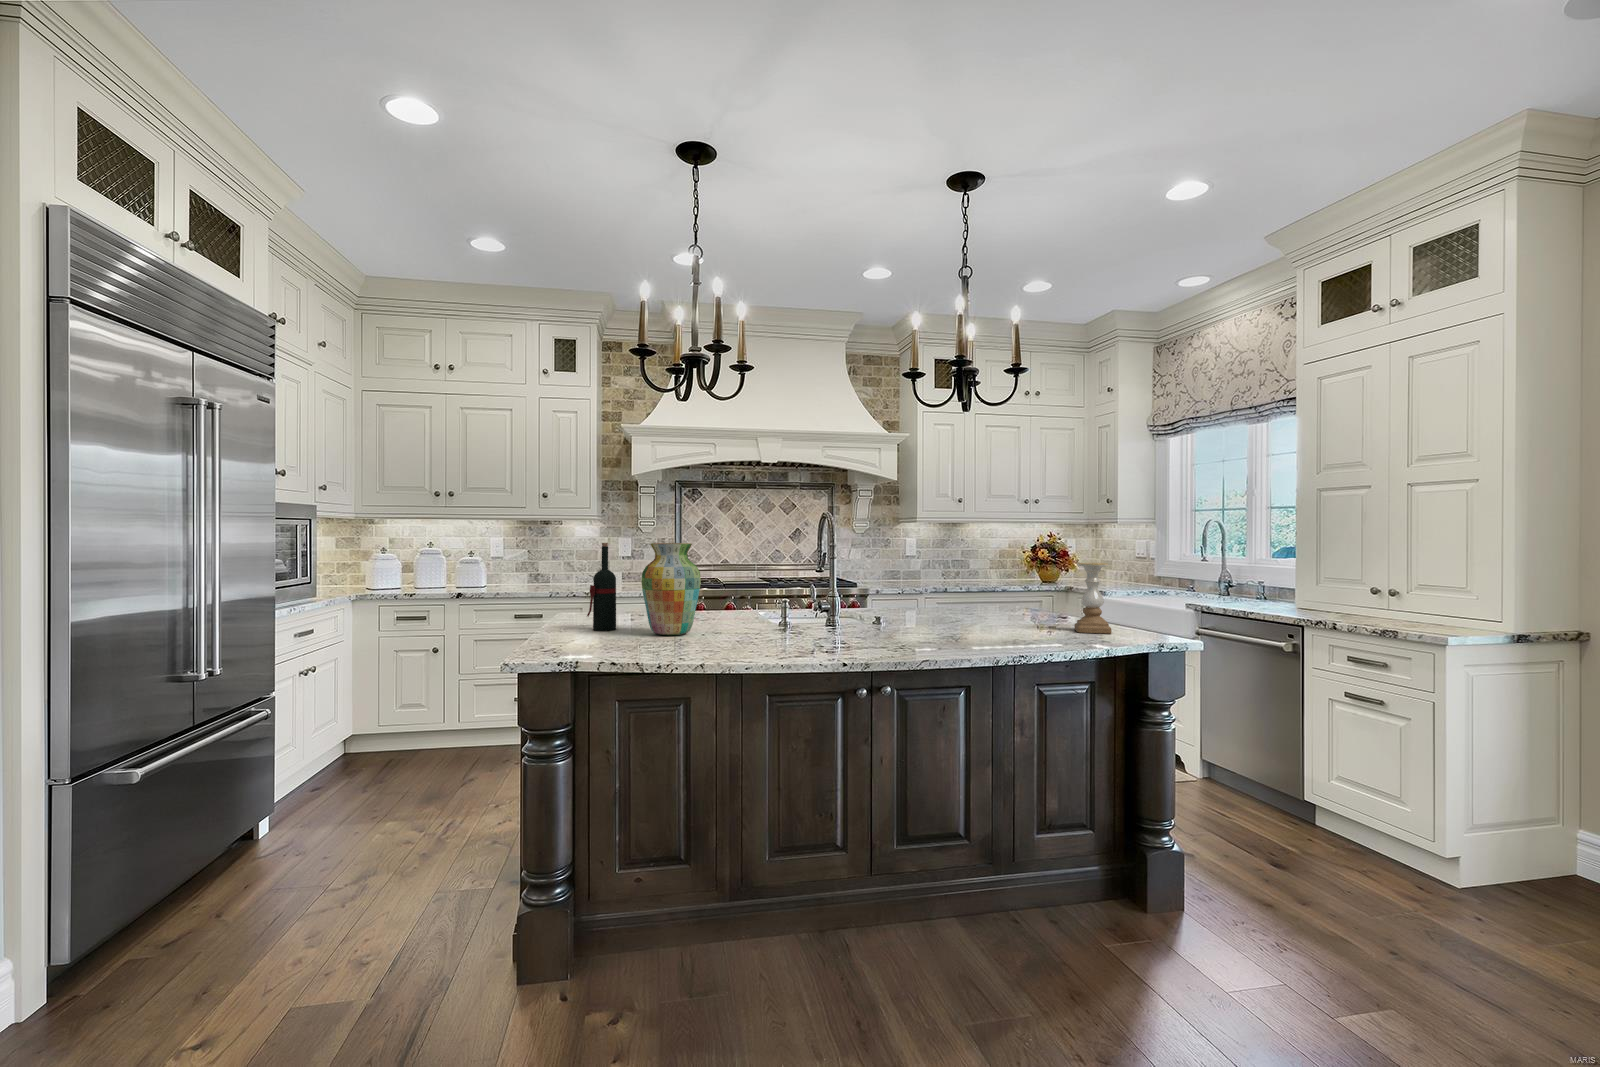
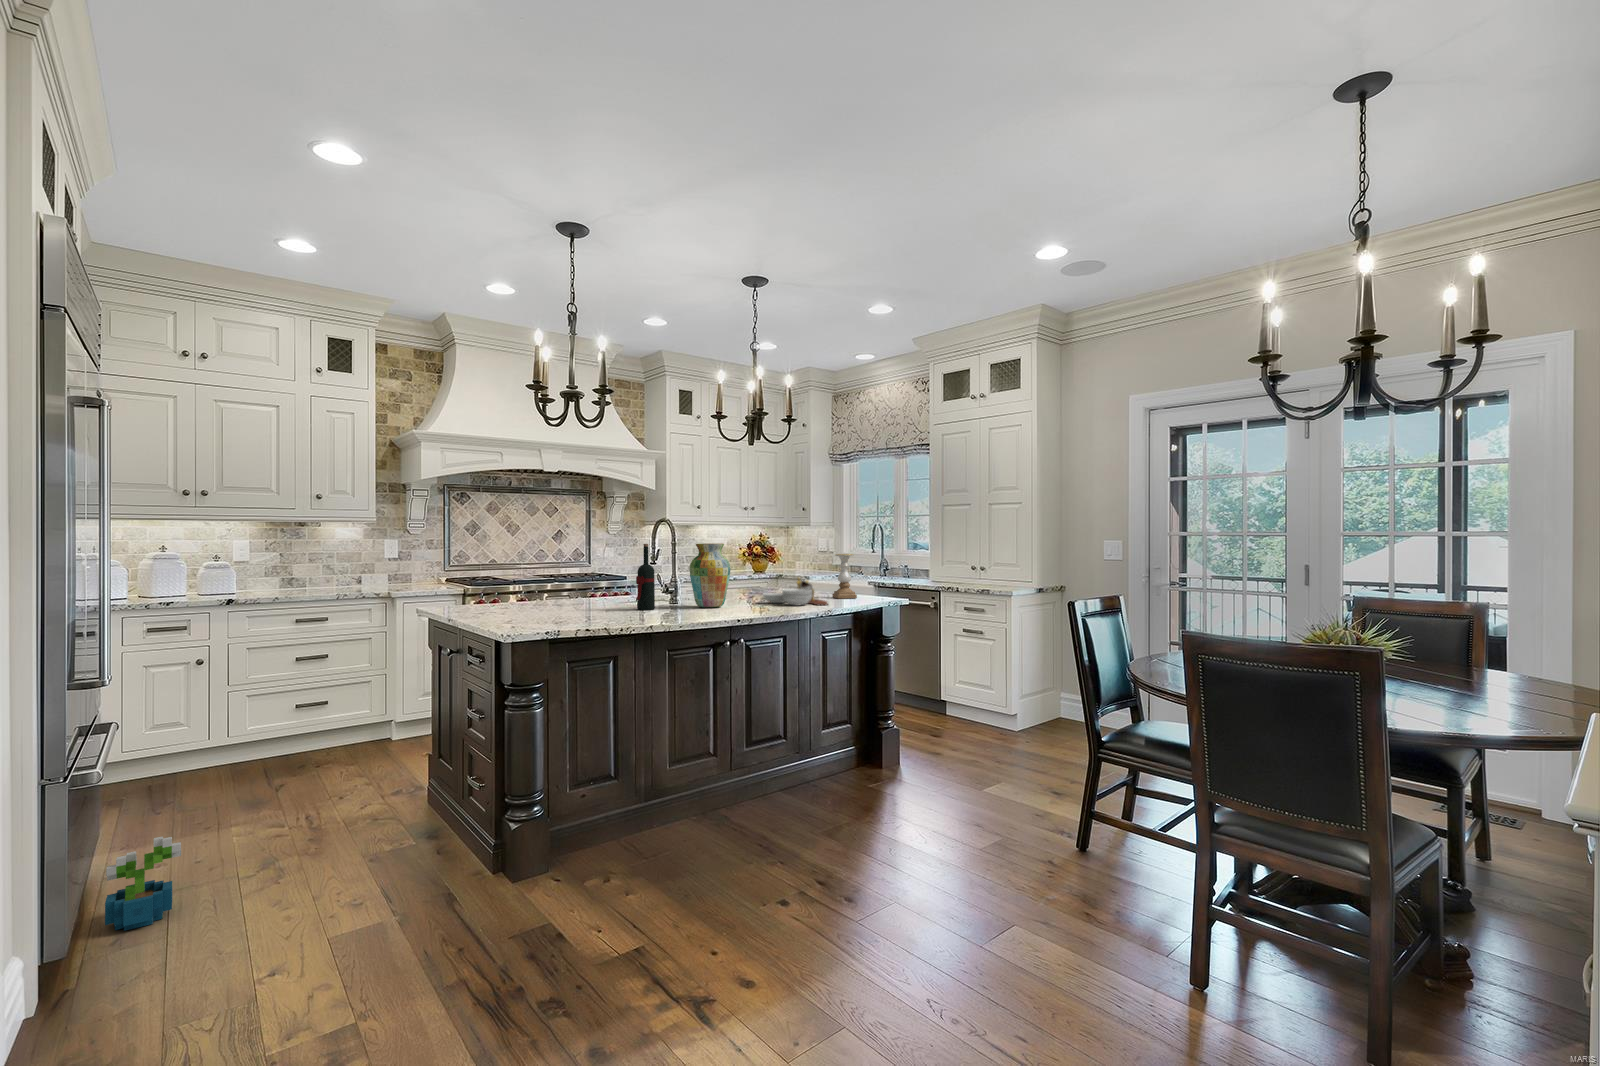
wine bottle: present [587,543,616,631] -> present [636,544,655,610]
vase: present [641,543,701,635] -> present [689,543,730,608]
cutting board: none [941,597,1042,646] -> present [763,578,828,606]
decorative plant: none [141,850,220,948] -> present [105,837,181,931]

